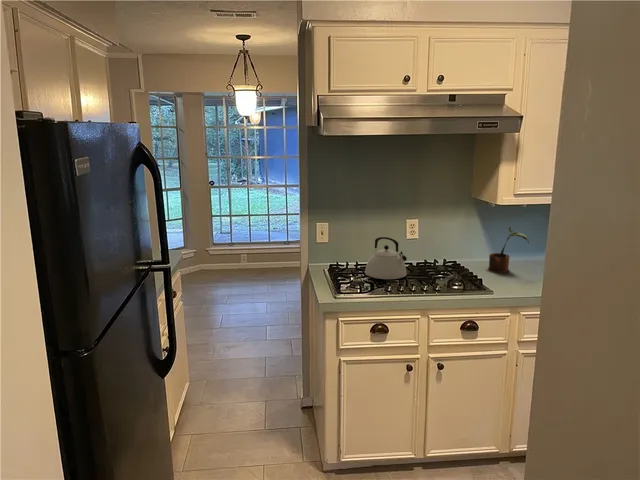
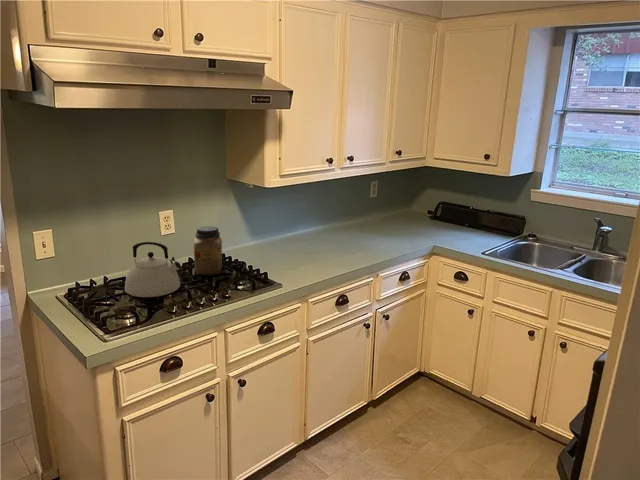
potted plant: present [486,227,529,273] -> none [255,209,294,260]
jar: none [424,233,450,275] -> present [194,226,222,275]

